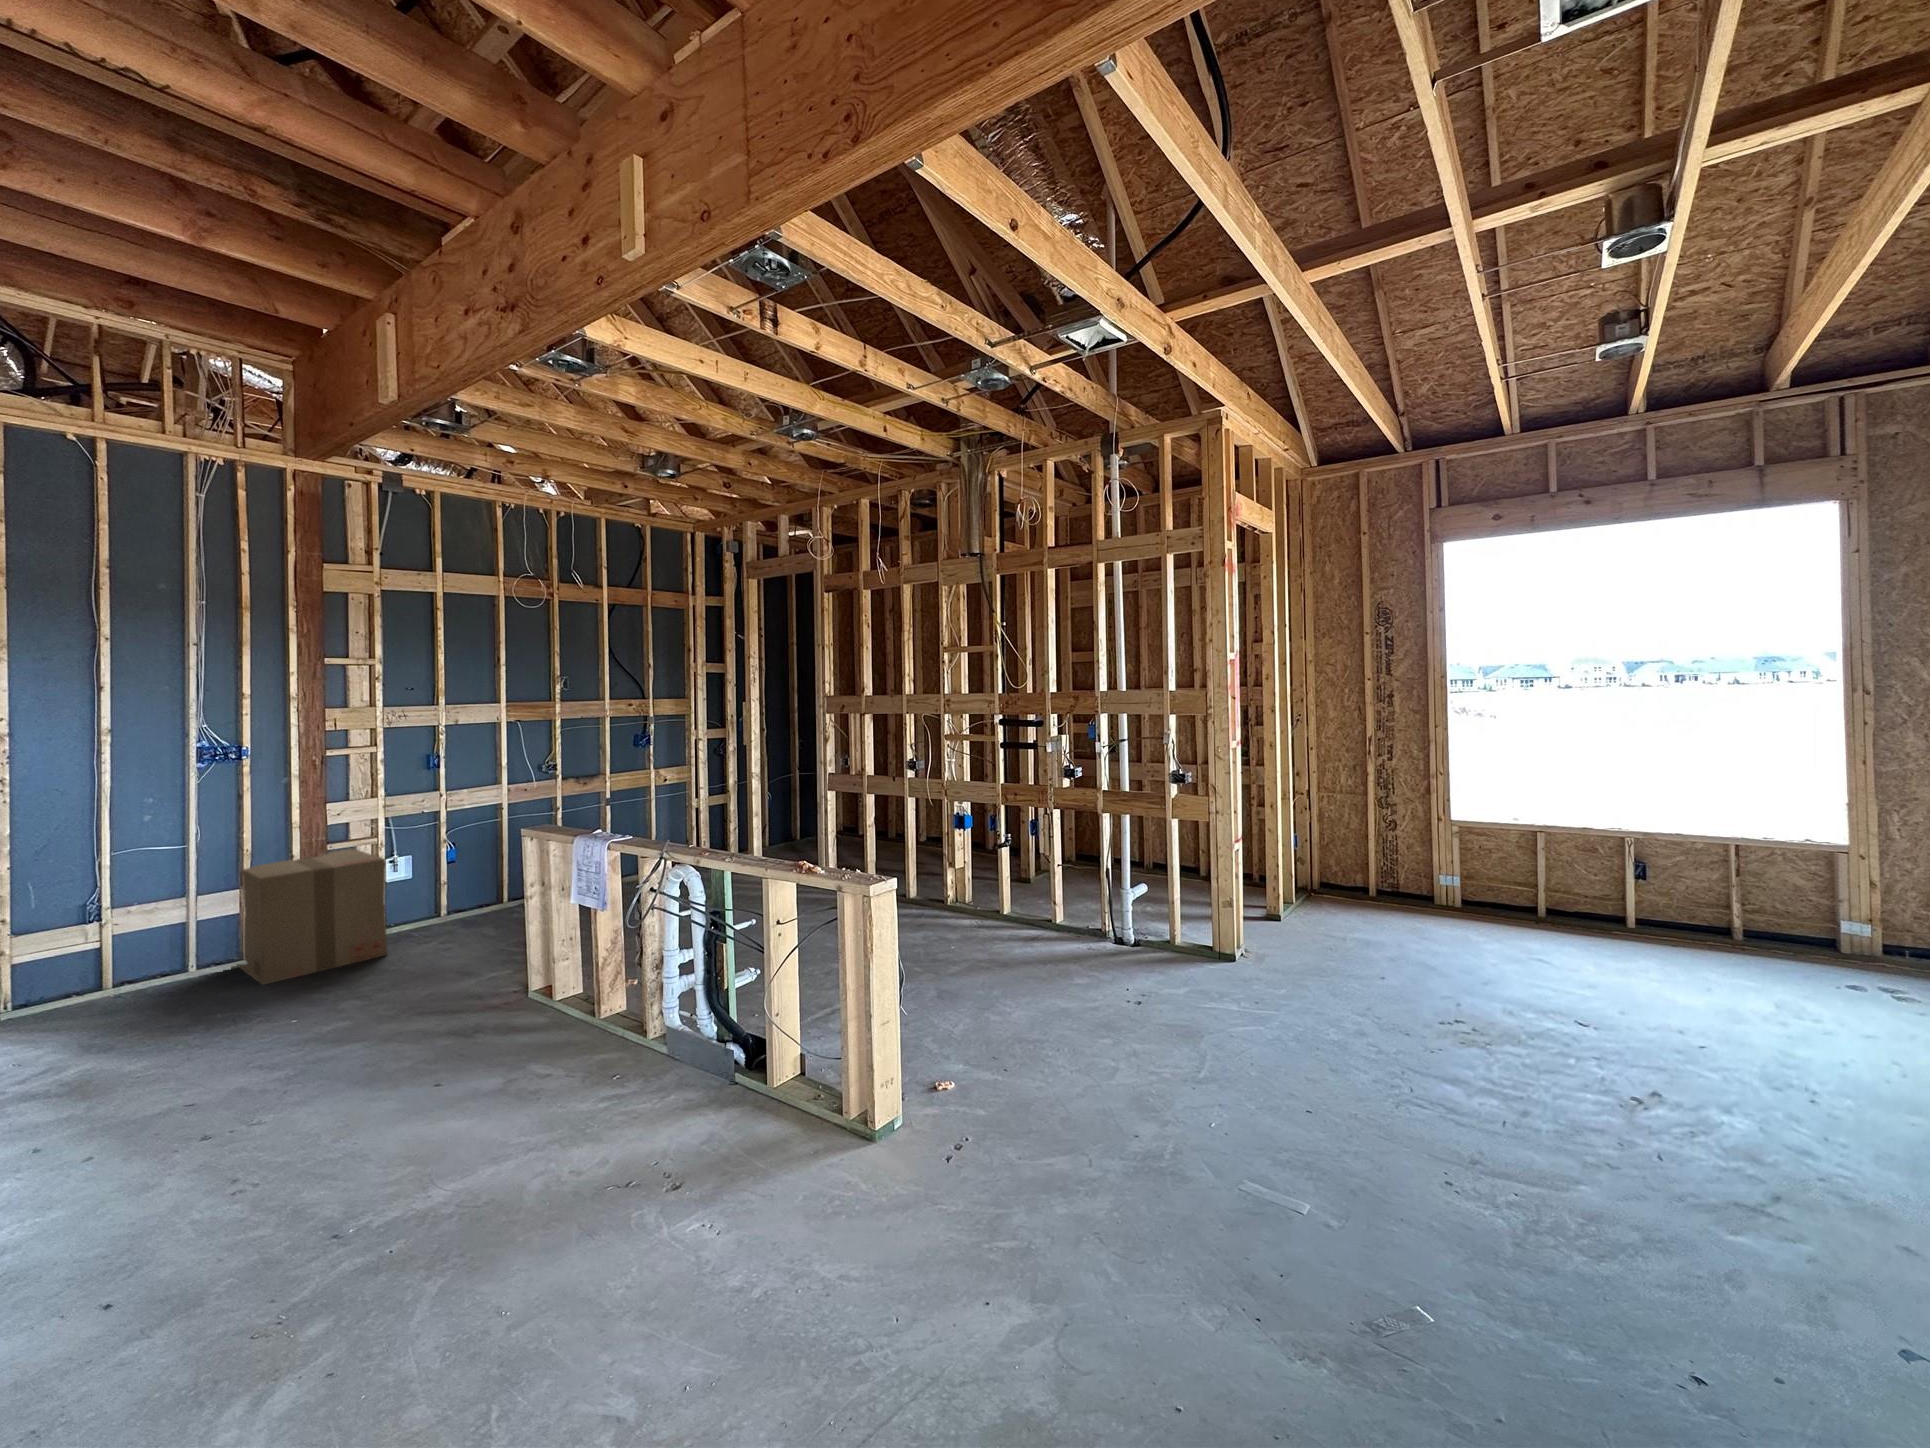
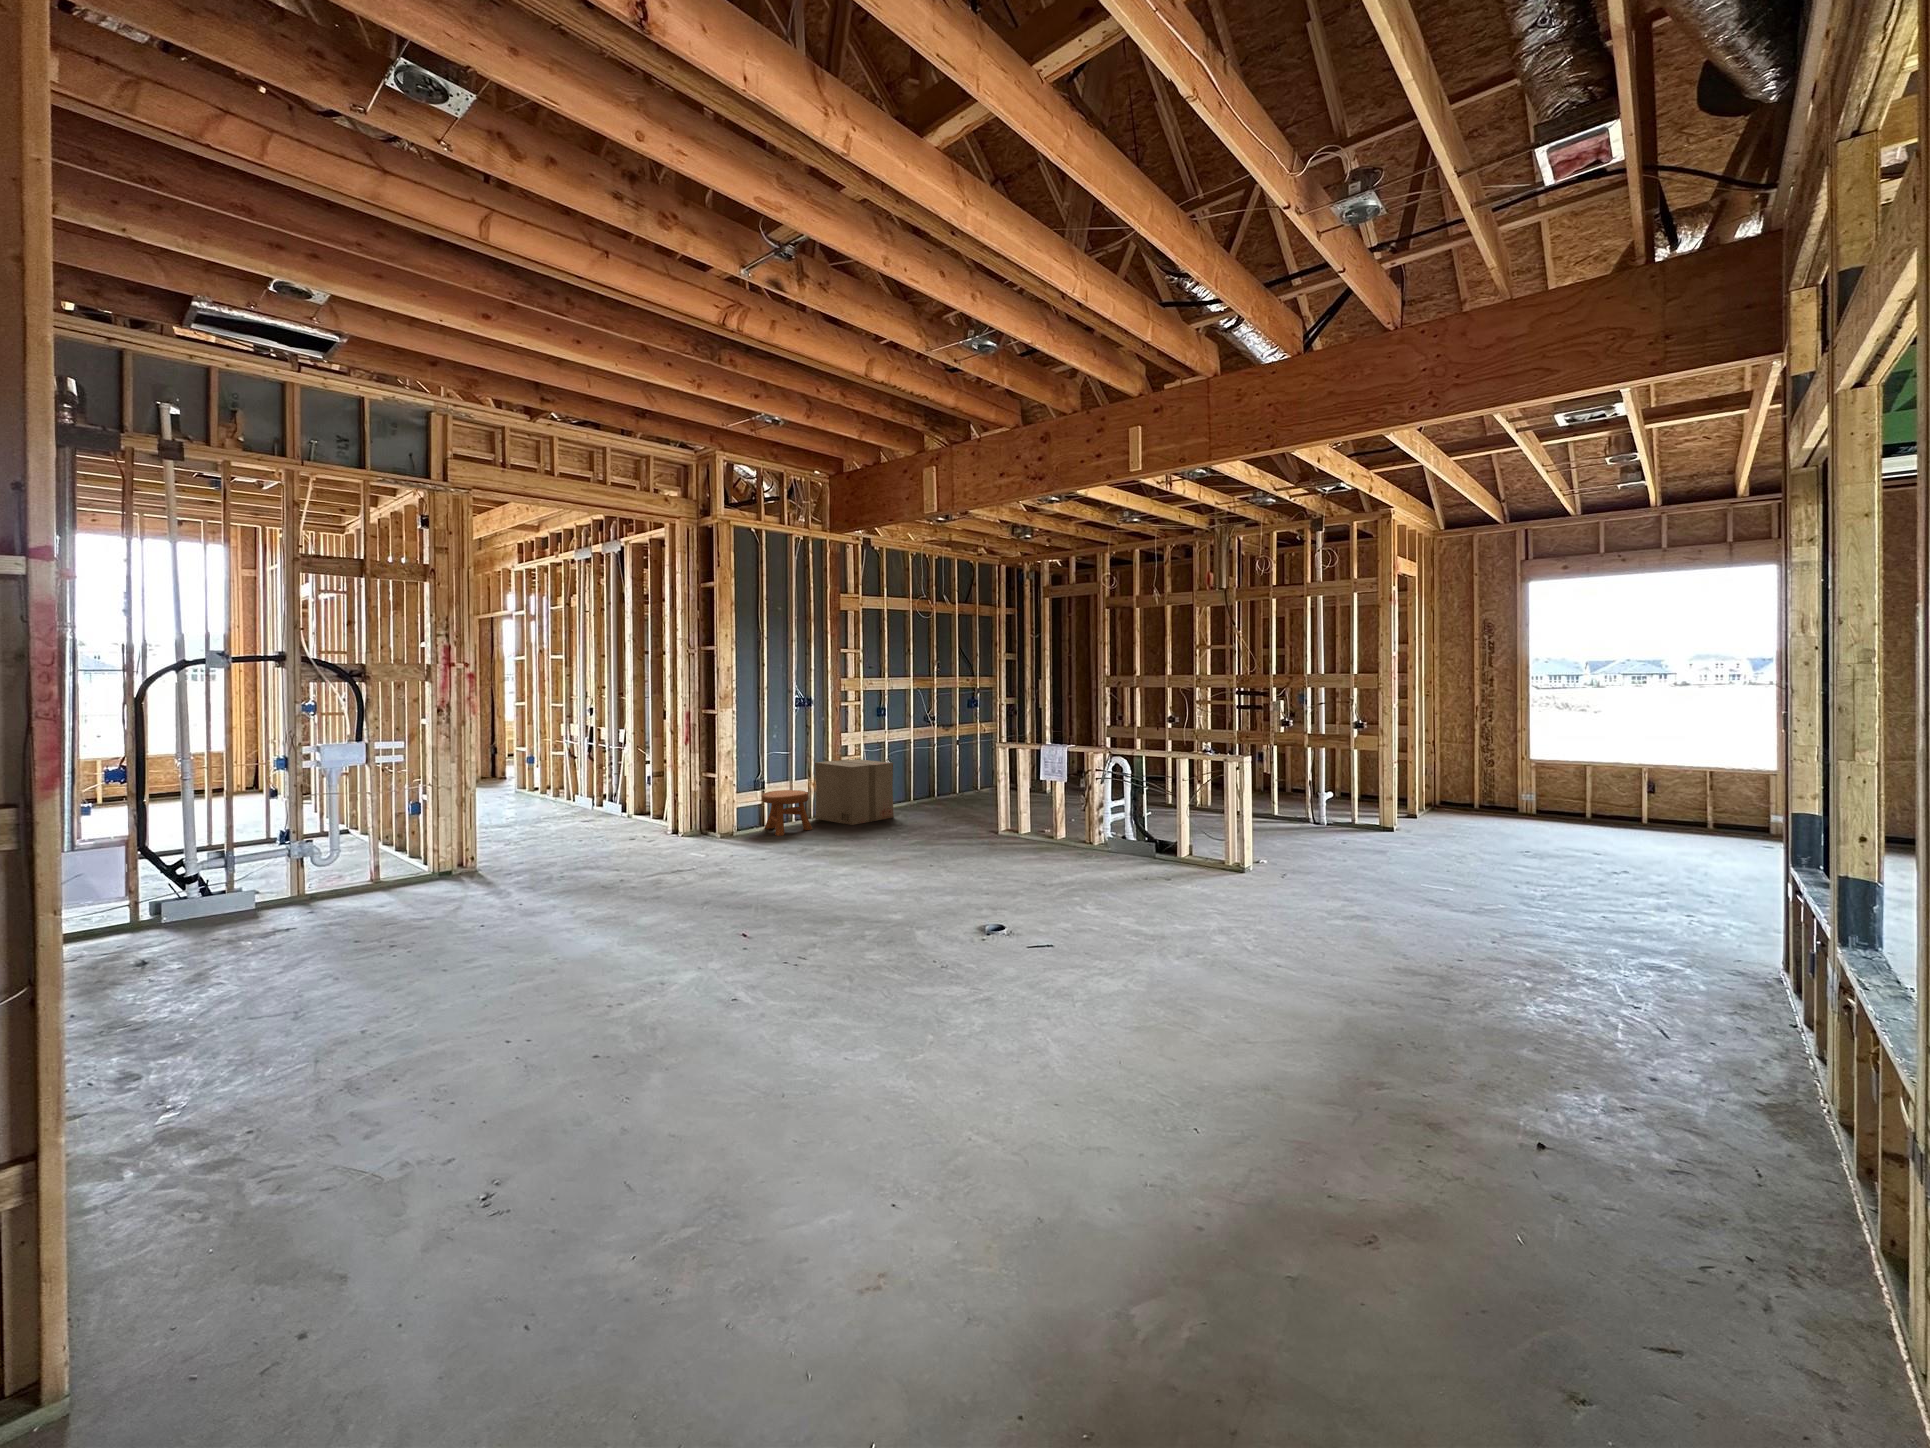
stool: none [13,928,152,1036] -> present [762,790,812,836]

